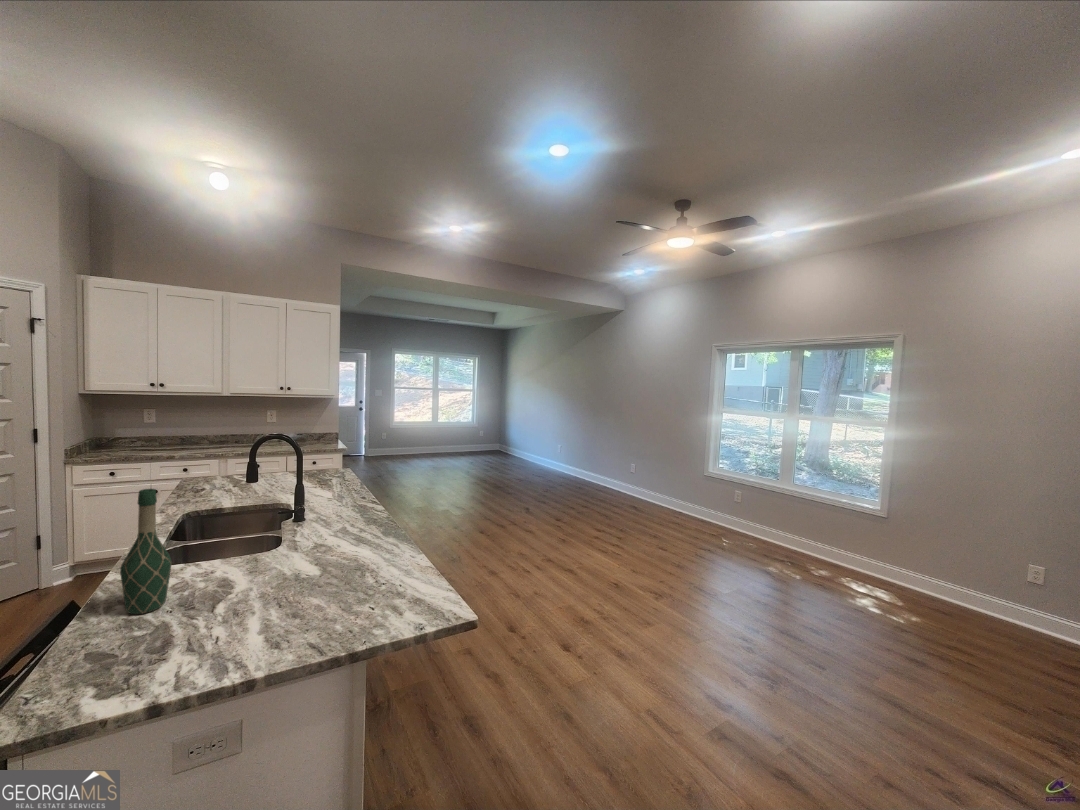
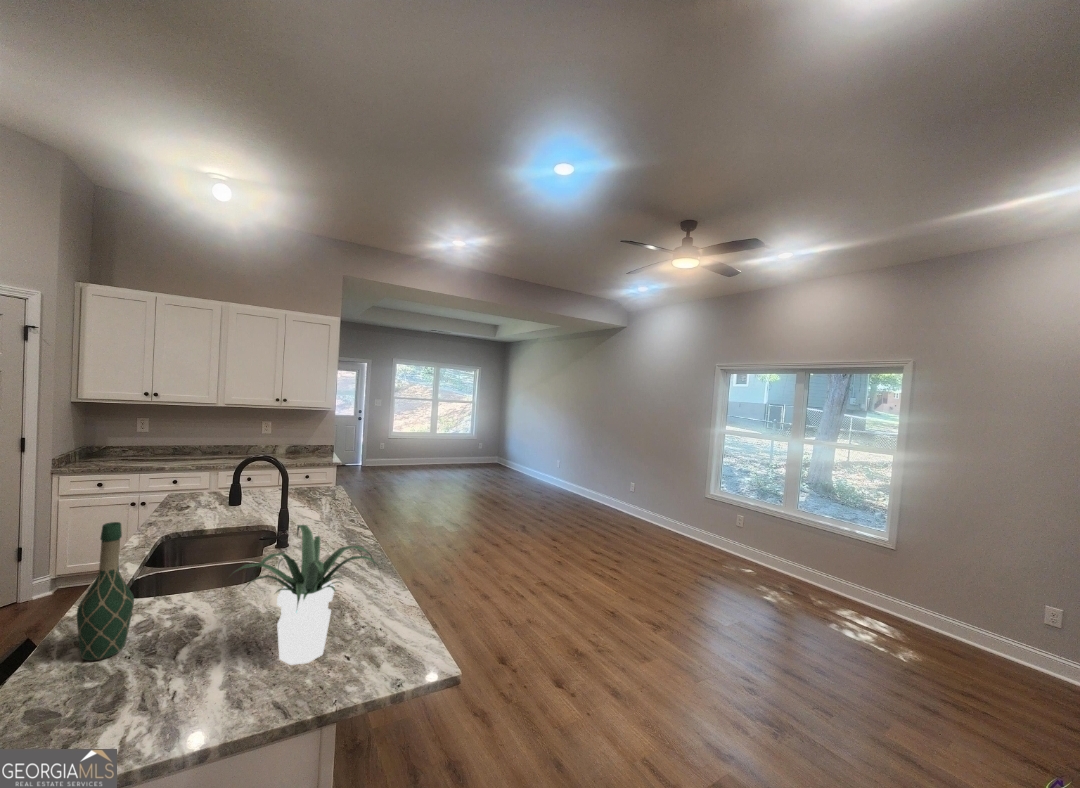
potted plant: none [252,491,401,615] -> present [234,525,379,665]

